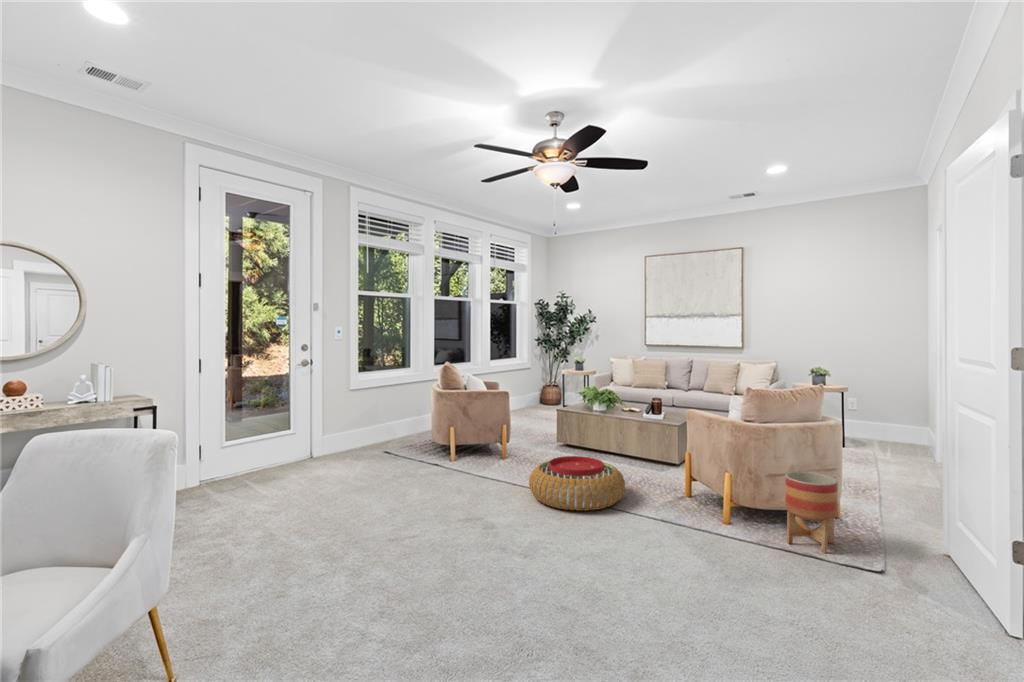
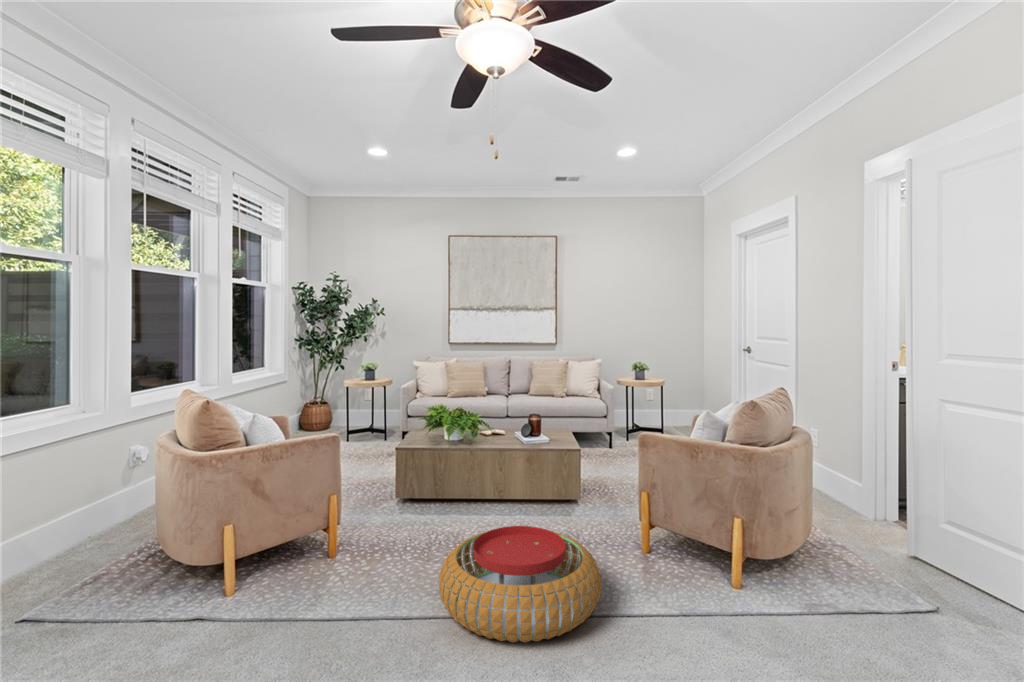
planter: present [785,472,838,553] -> none [822,502,893,611]

